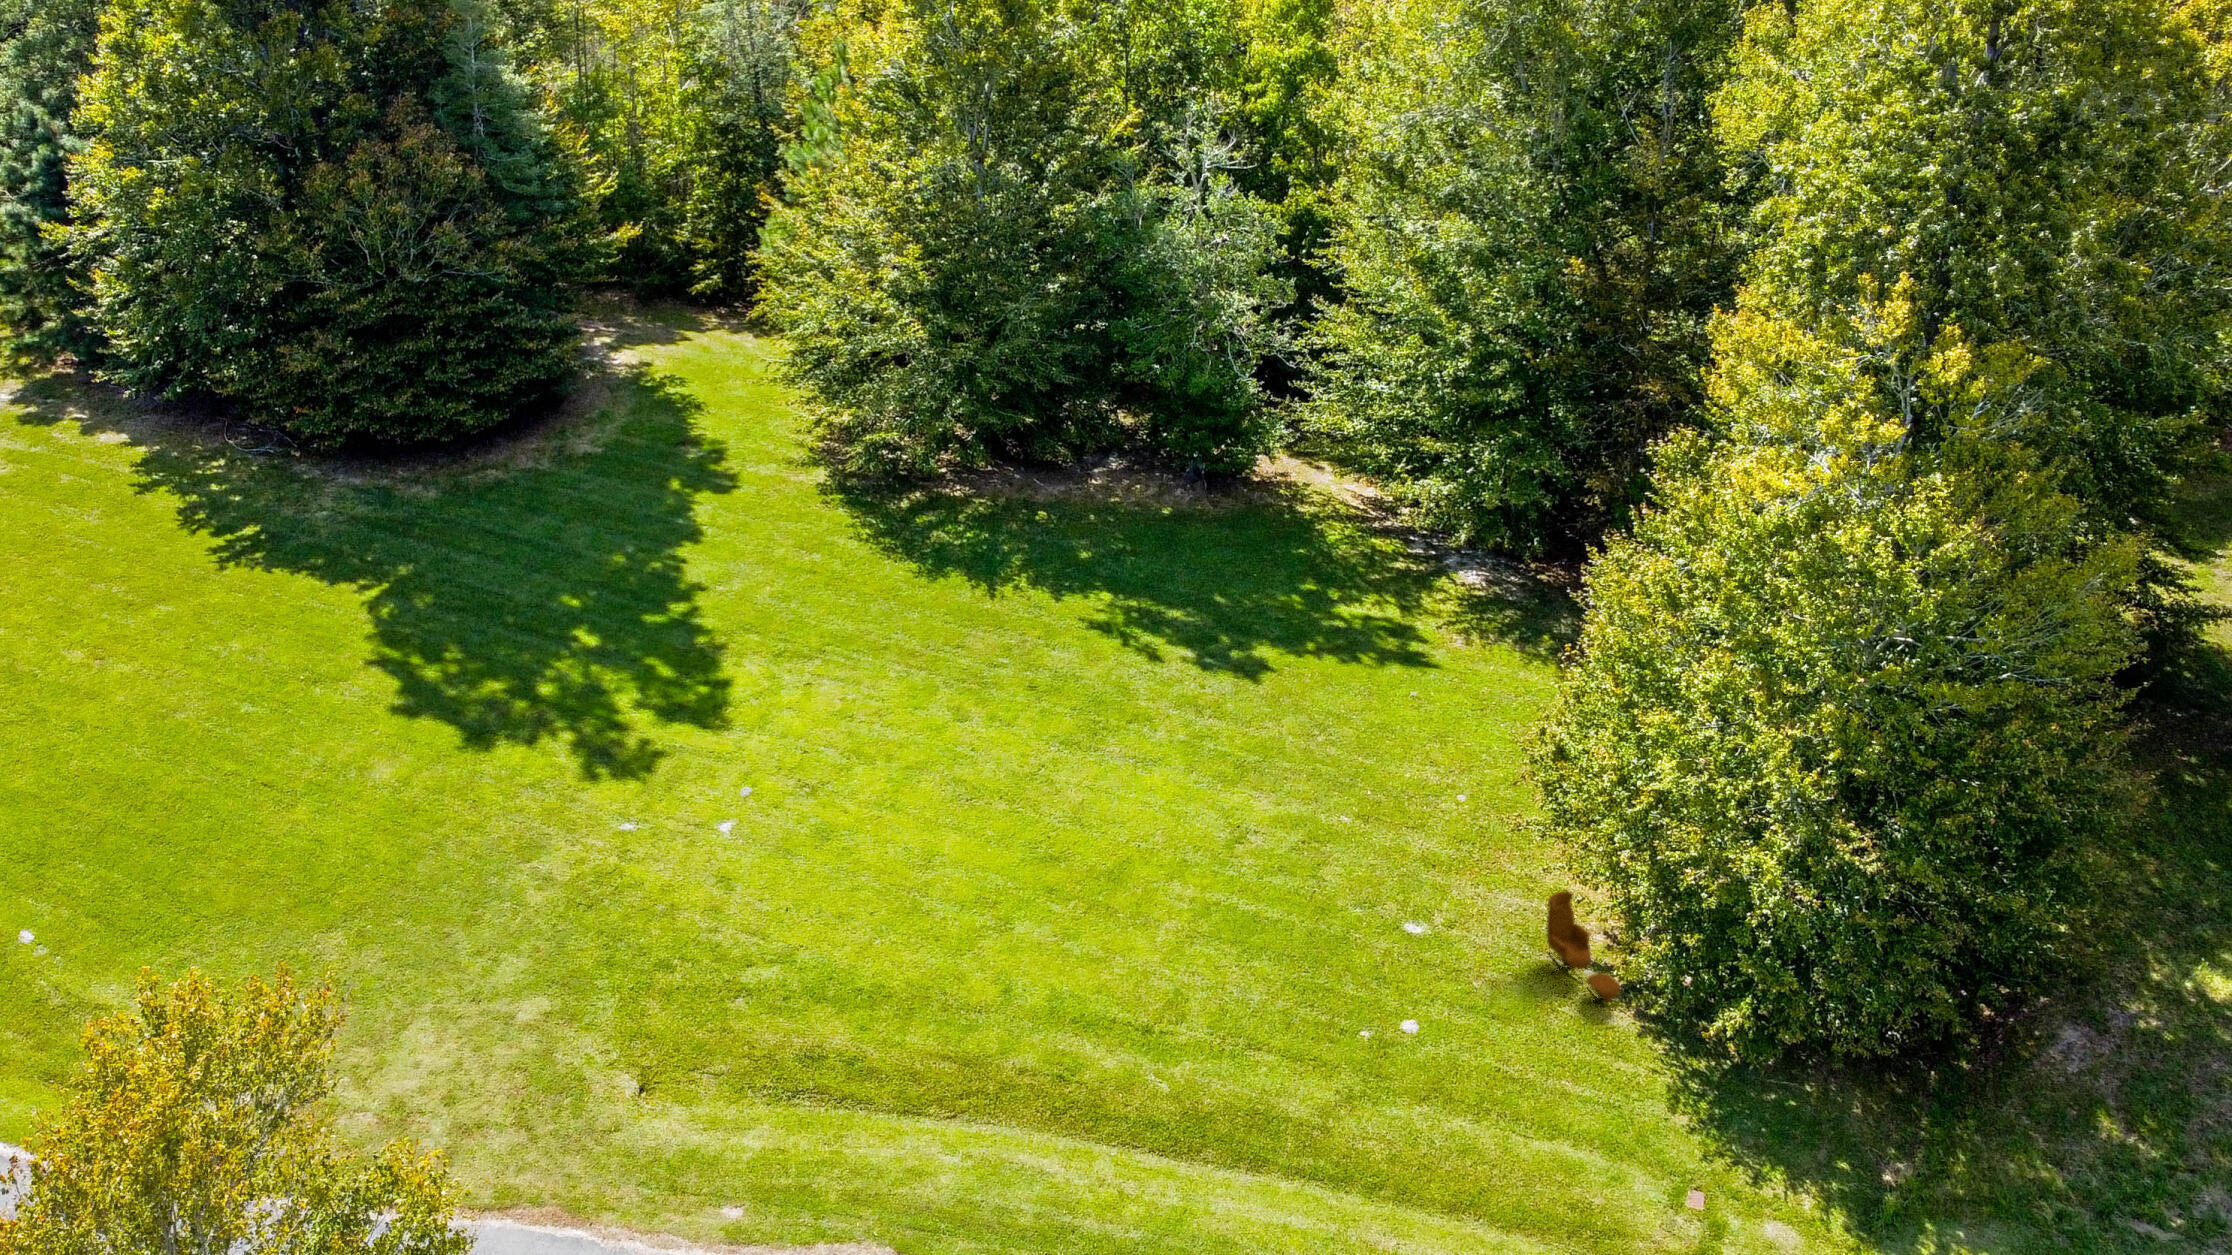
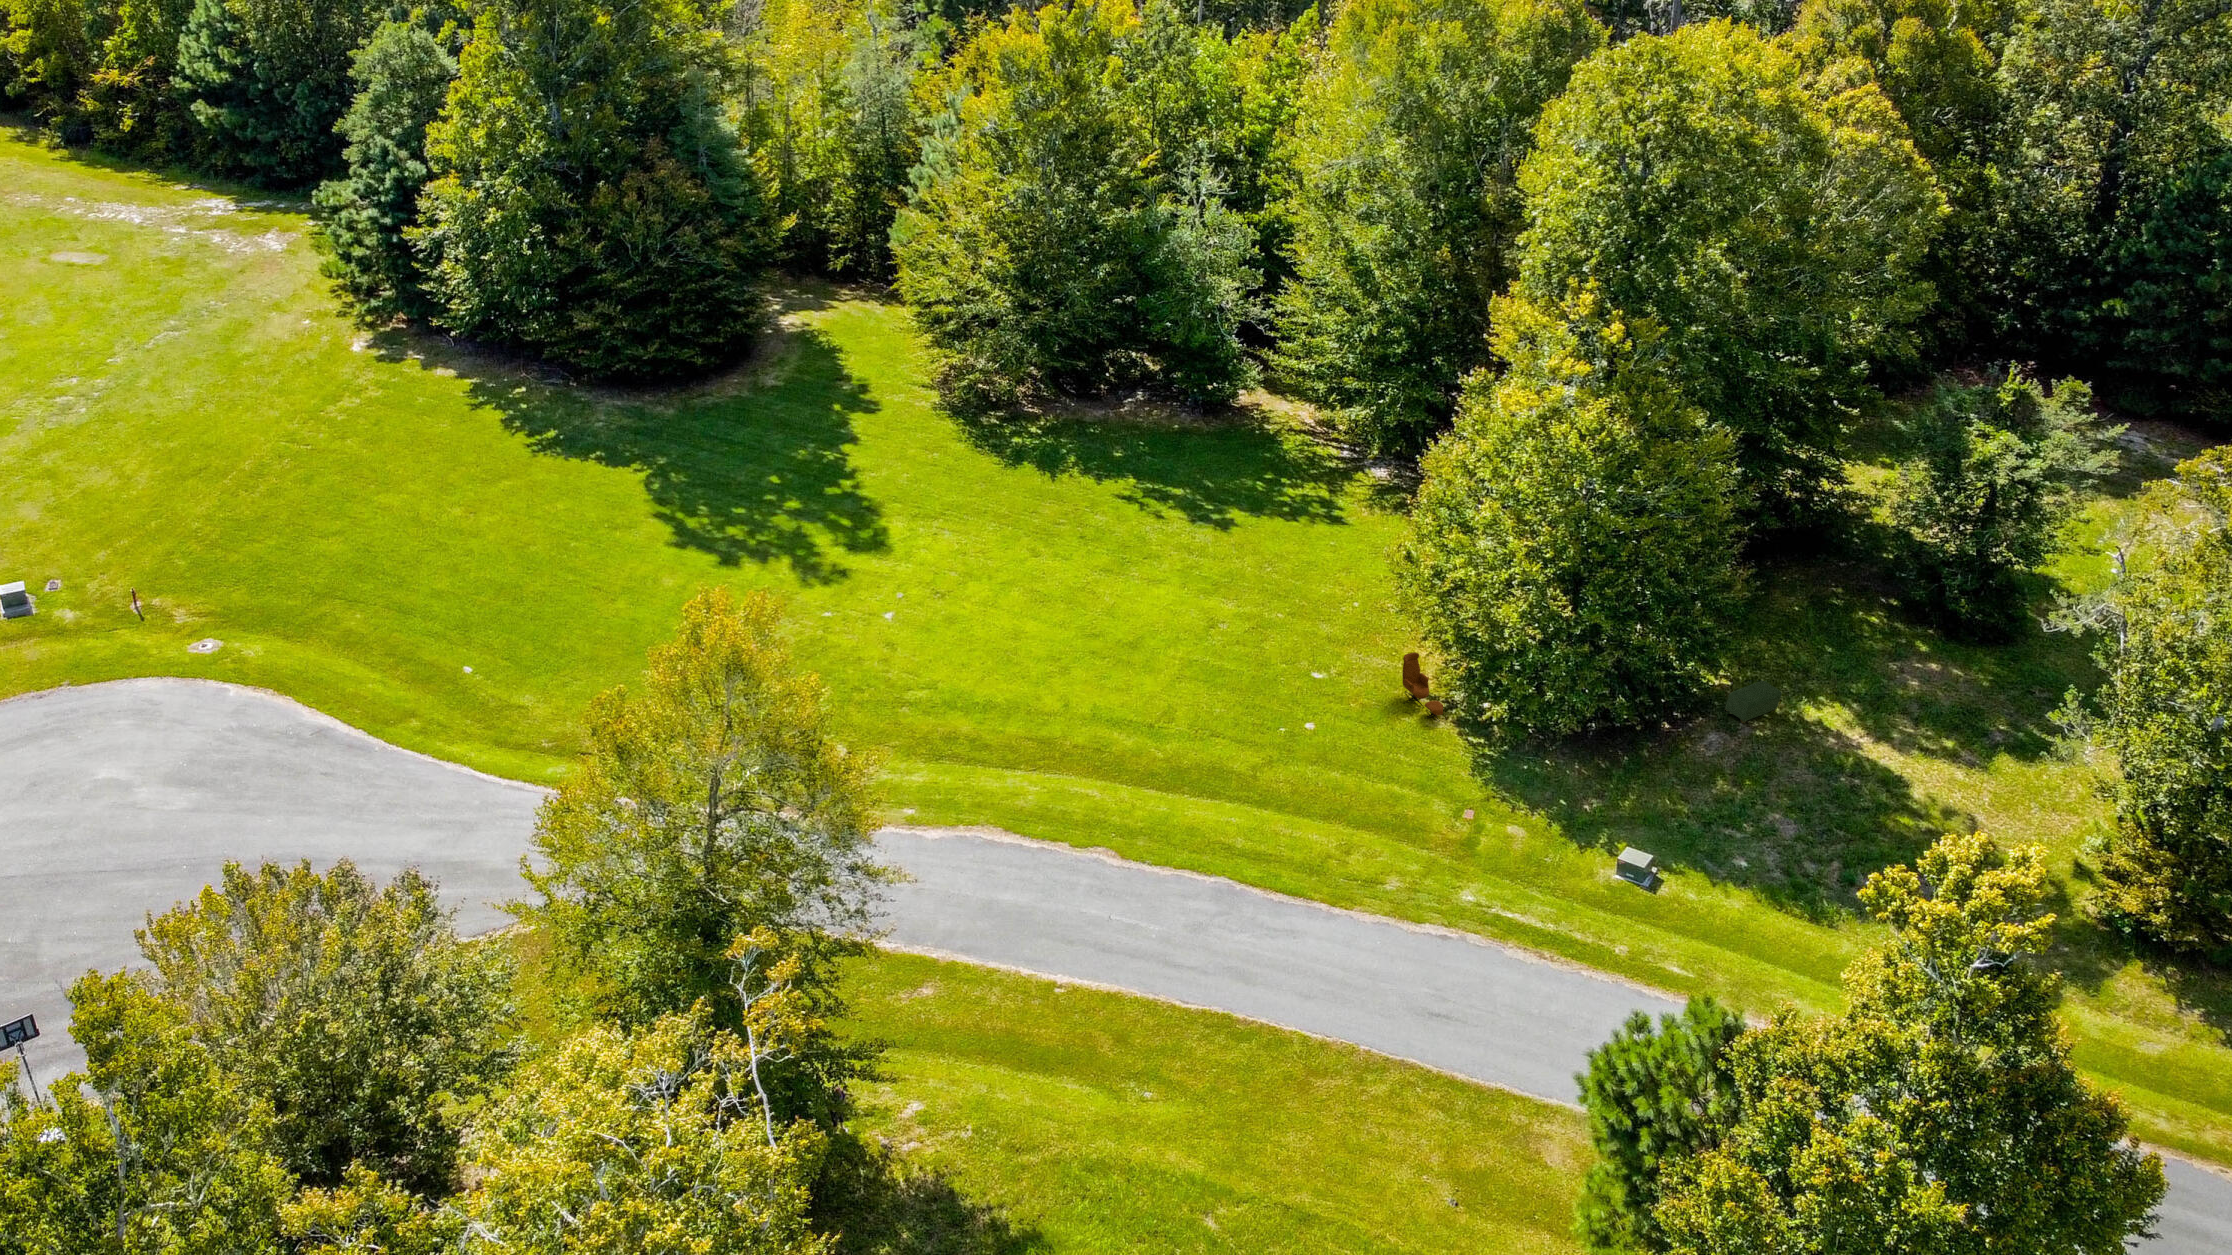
bench: none [2084,938,2178,1016] -> present [1725,681,1782,724]

